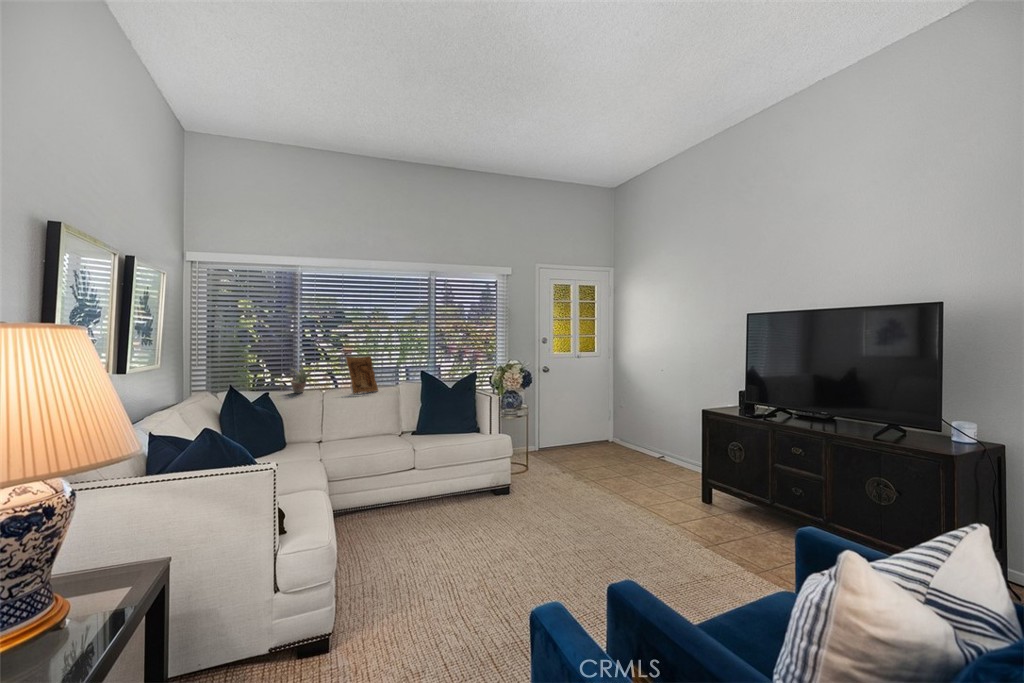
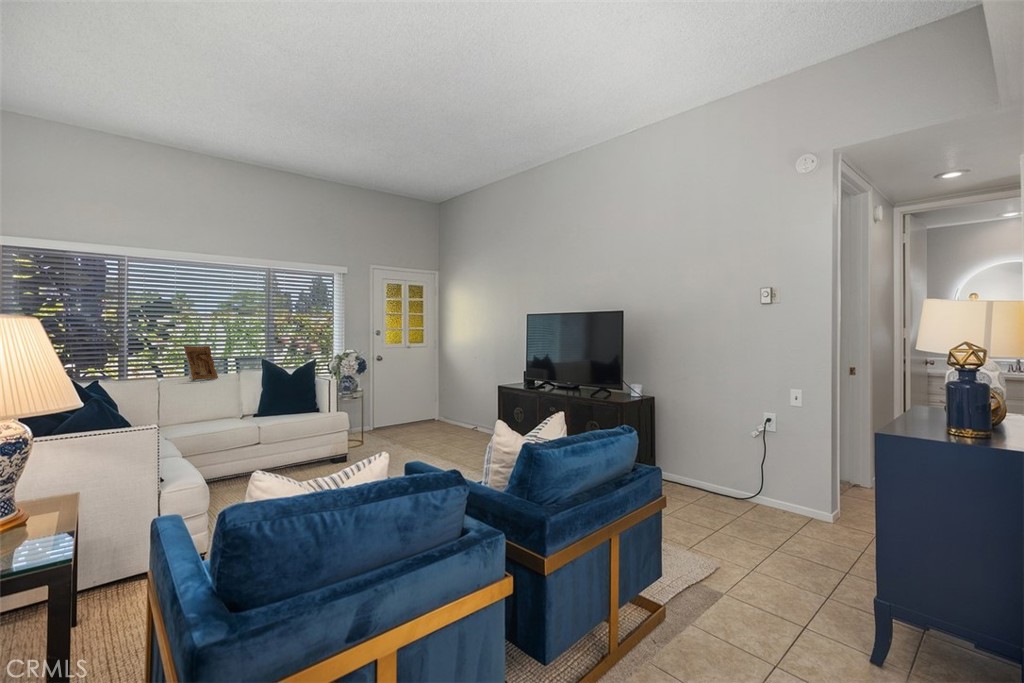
succulent plant: present [291,363,311,393] -> none [118,351,144,381]

